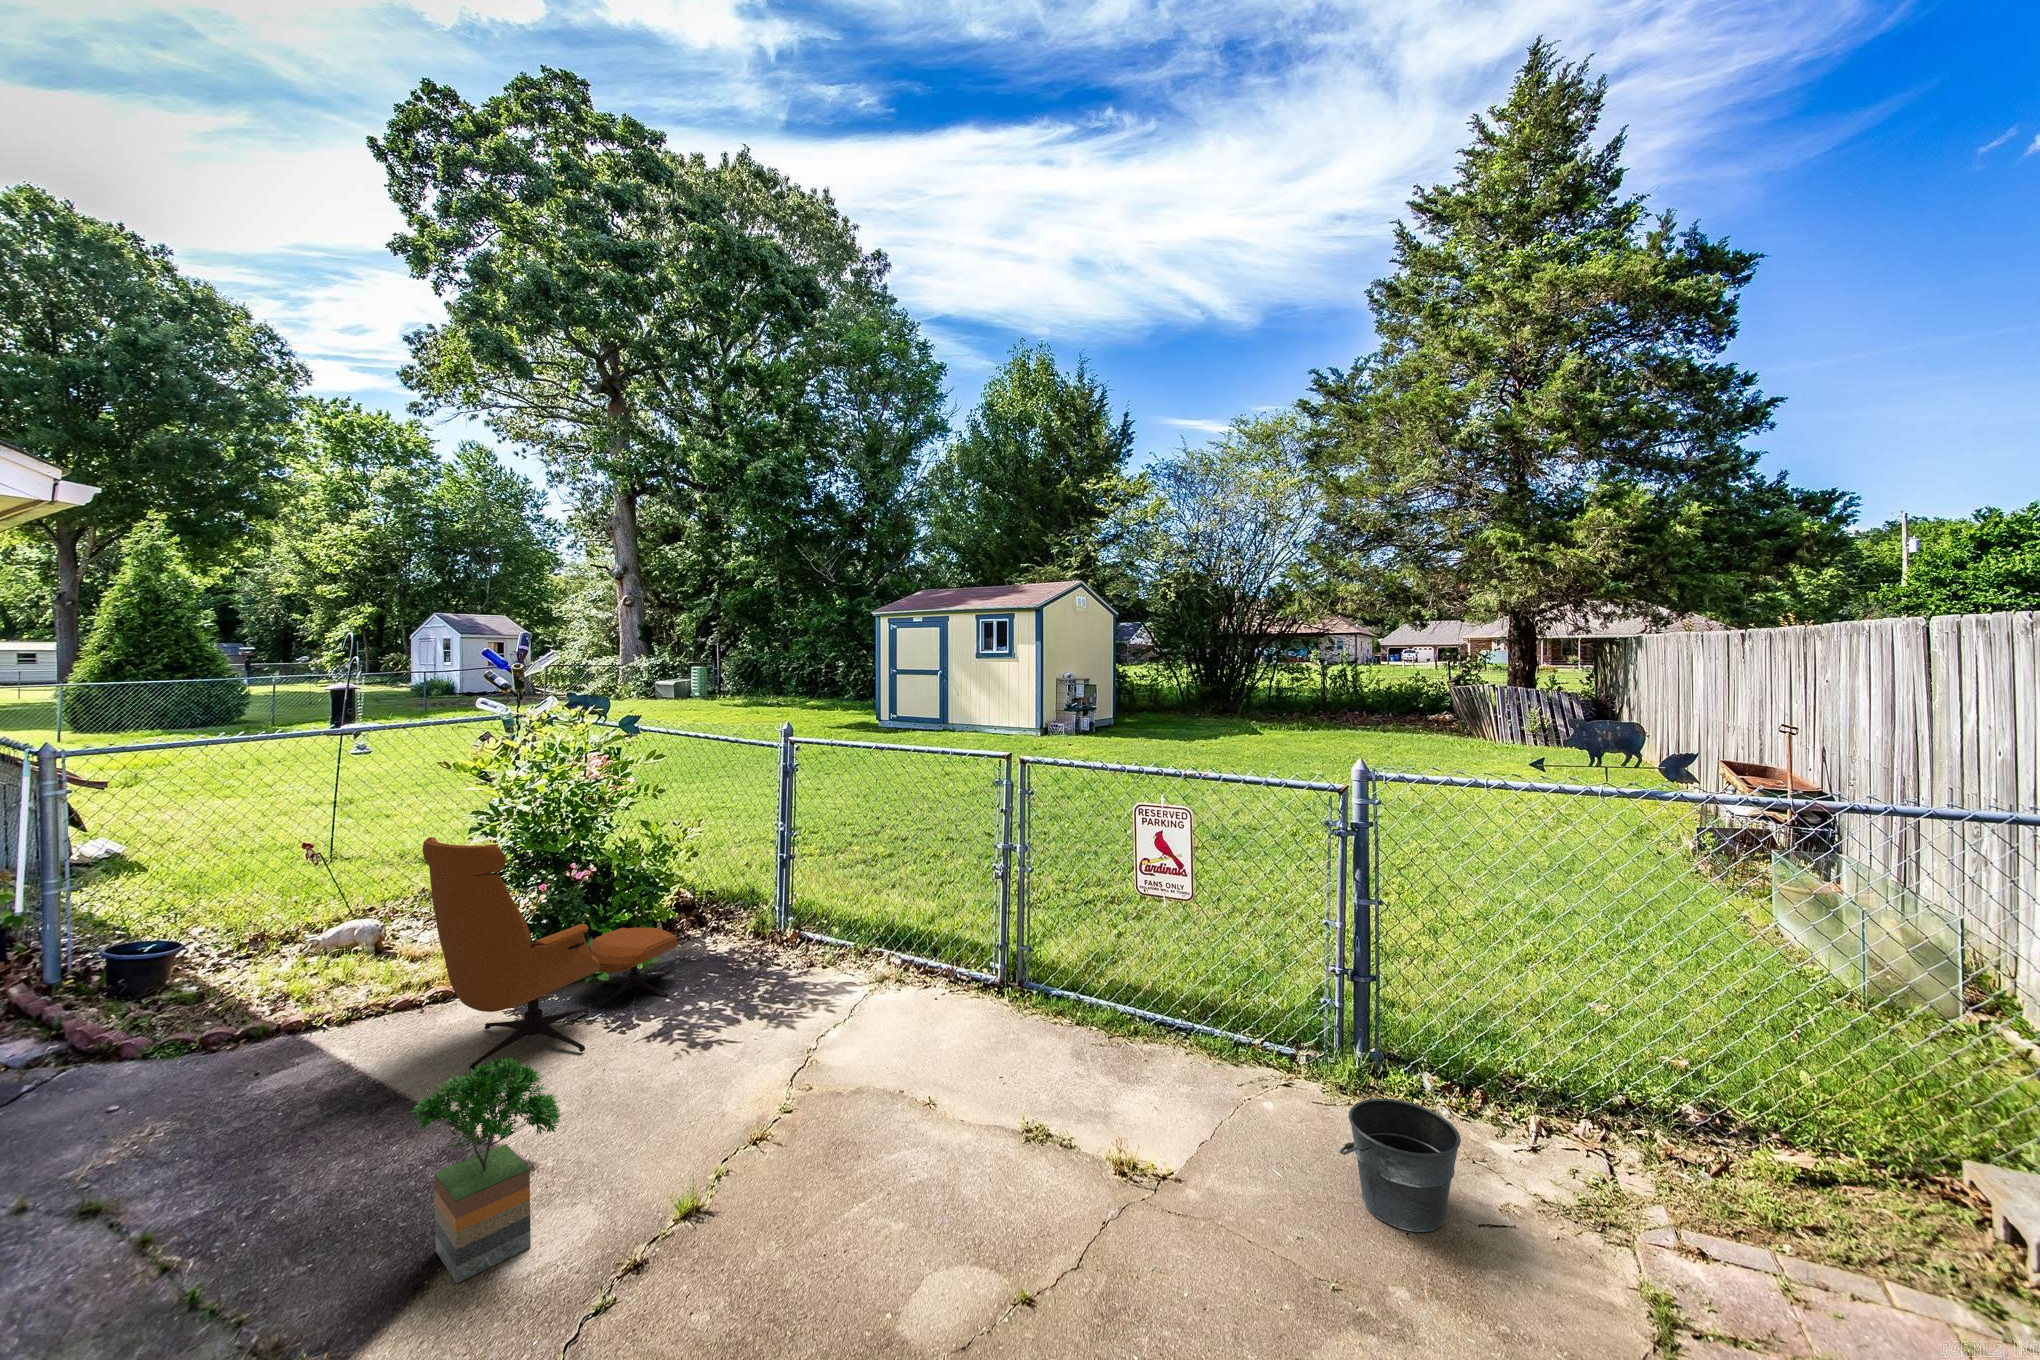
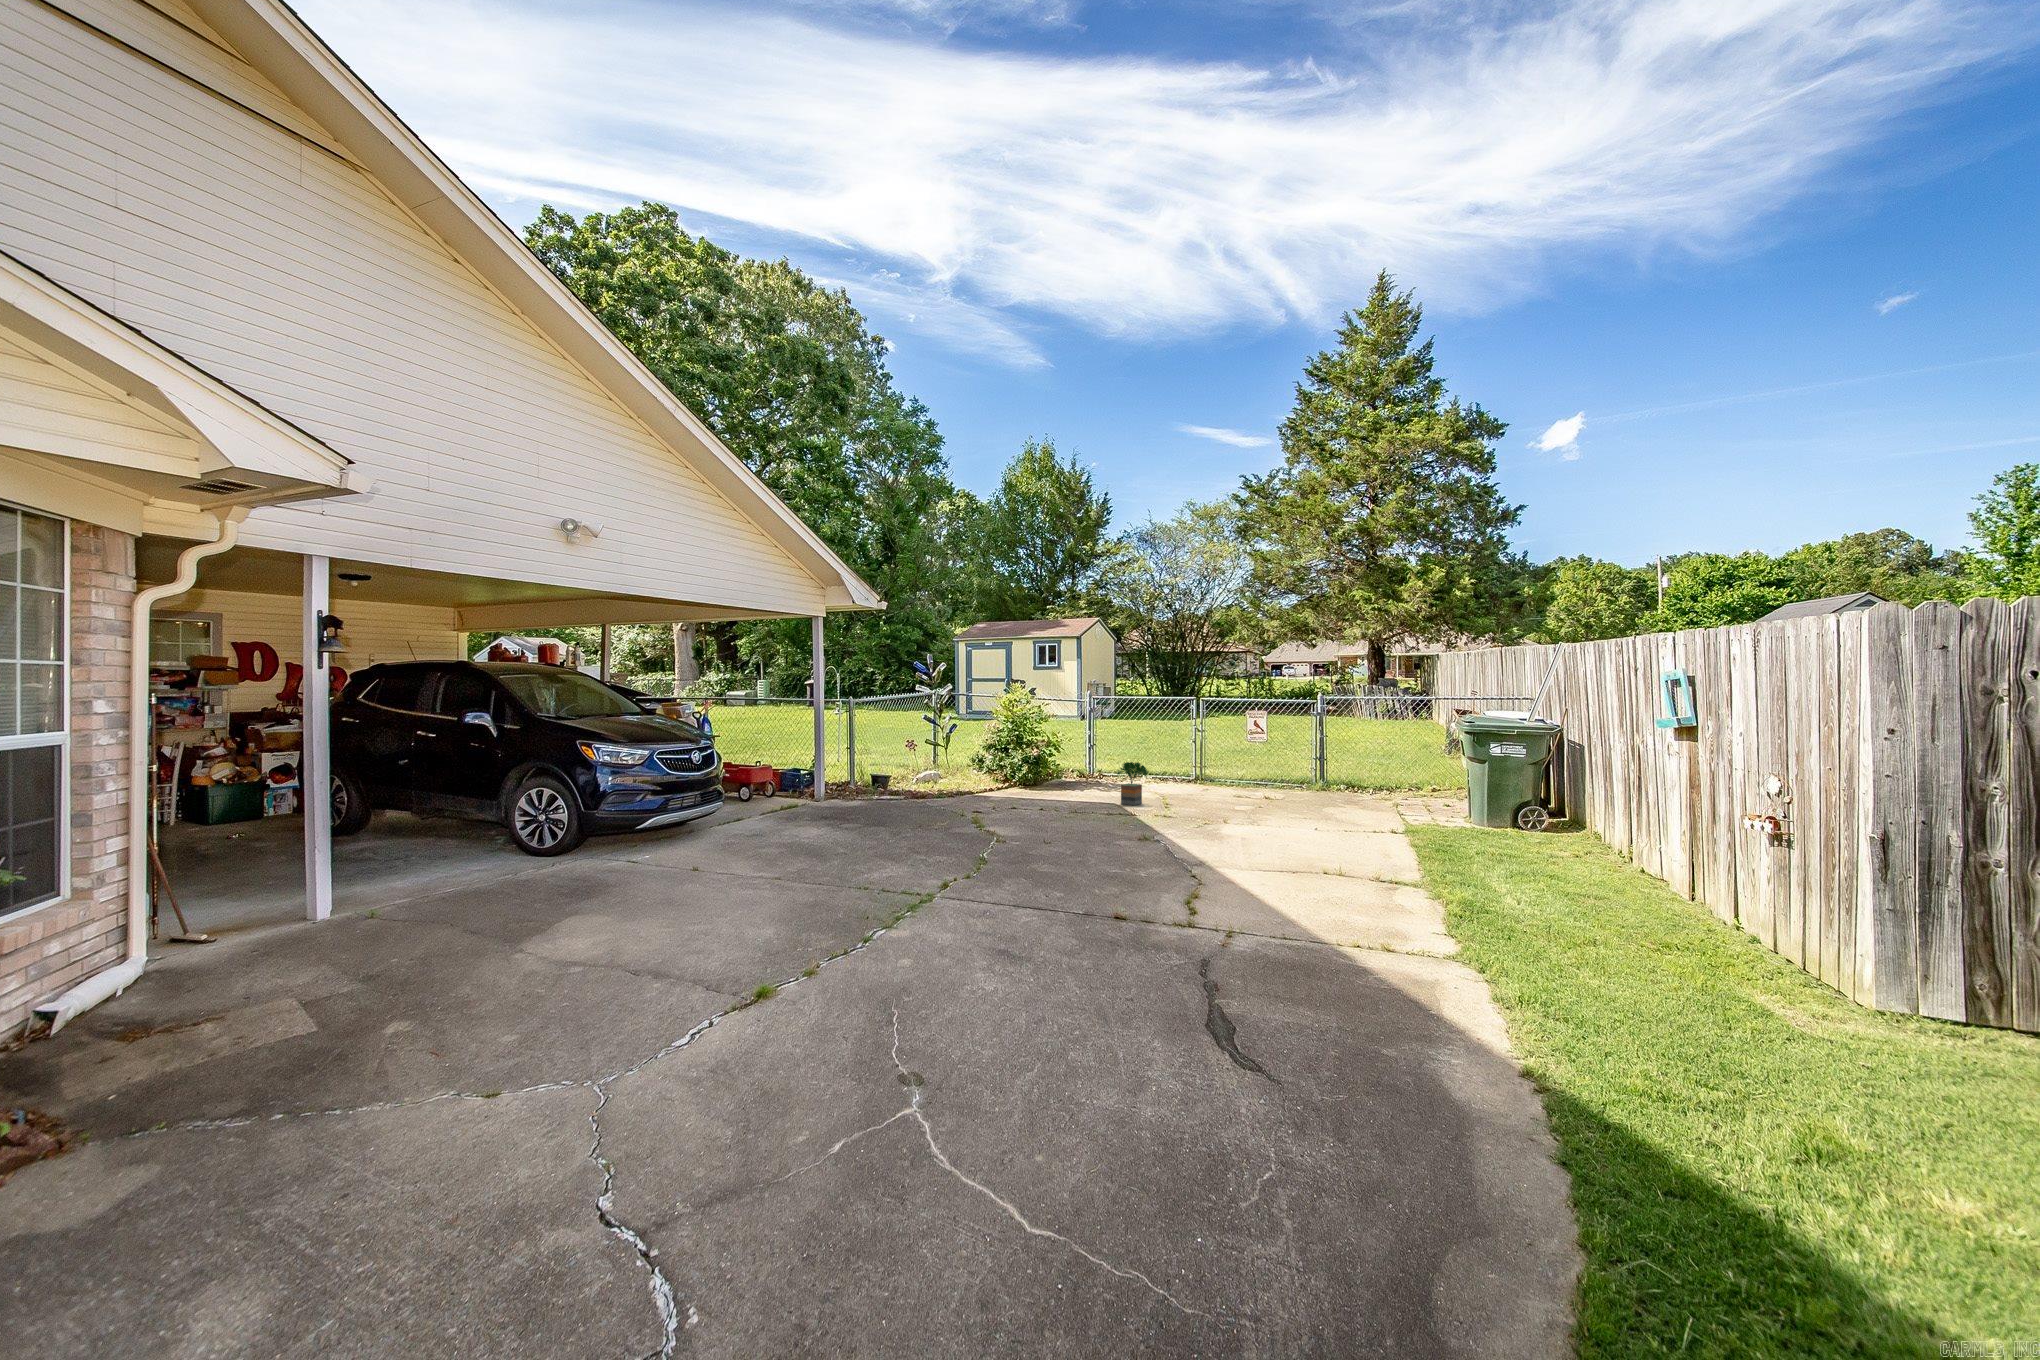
lounge chair: present [423,837,678,1070] -> none [1047,720,1090,790]
bucket: present [1339,1098,1461,1232] -> none [1320,776,1348,799]

